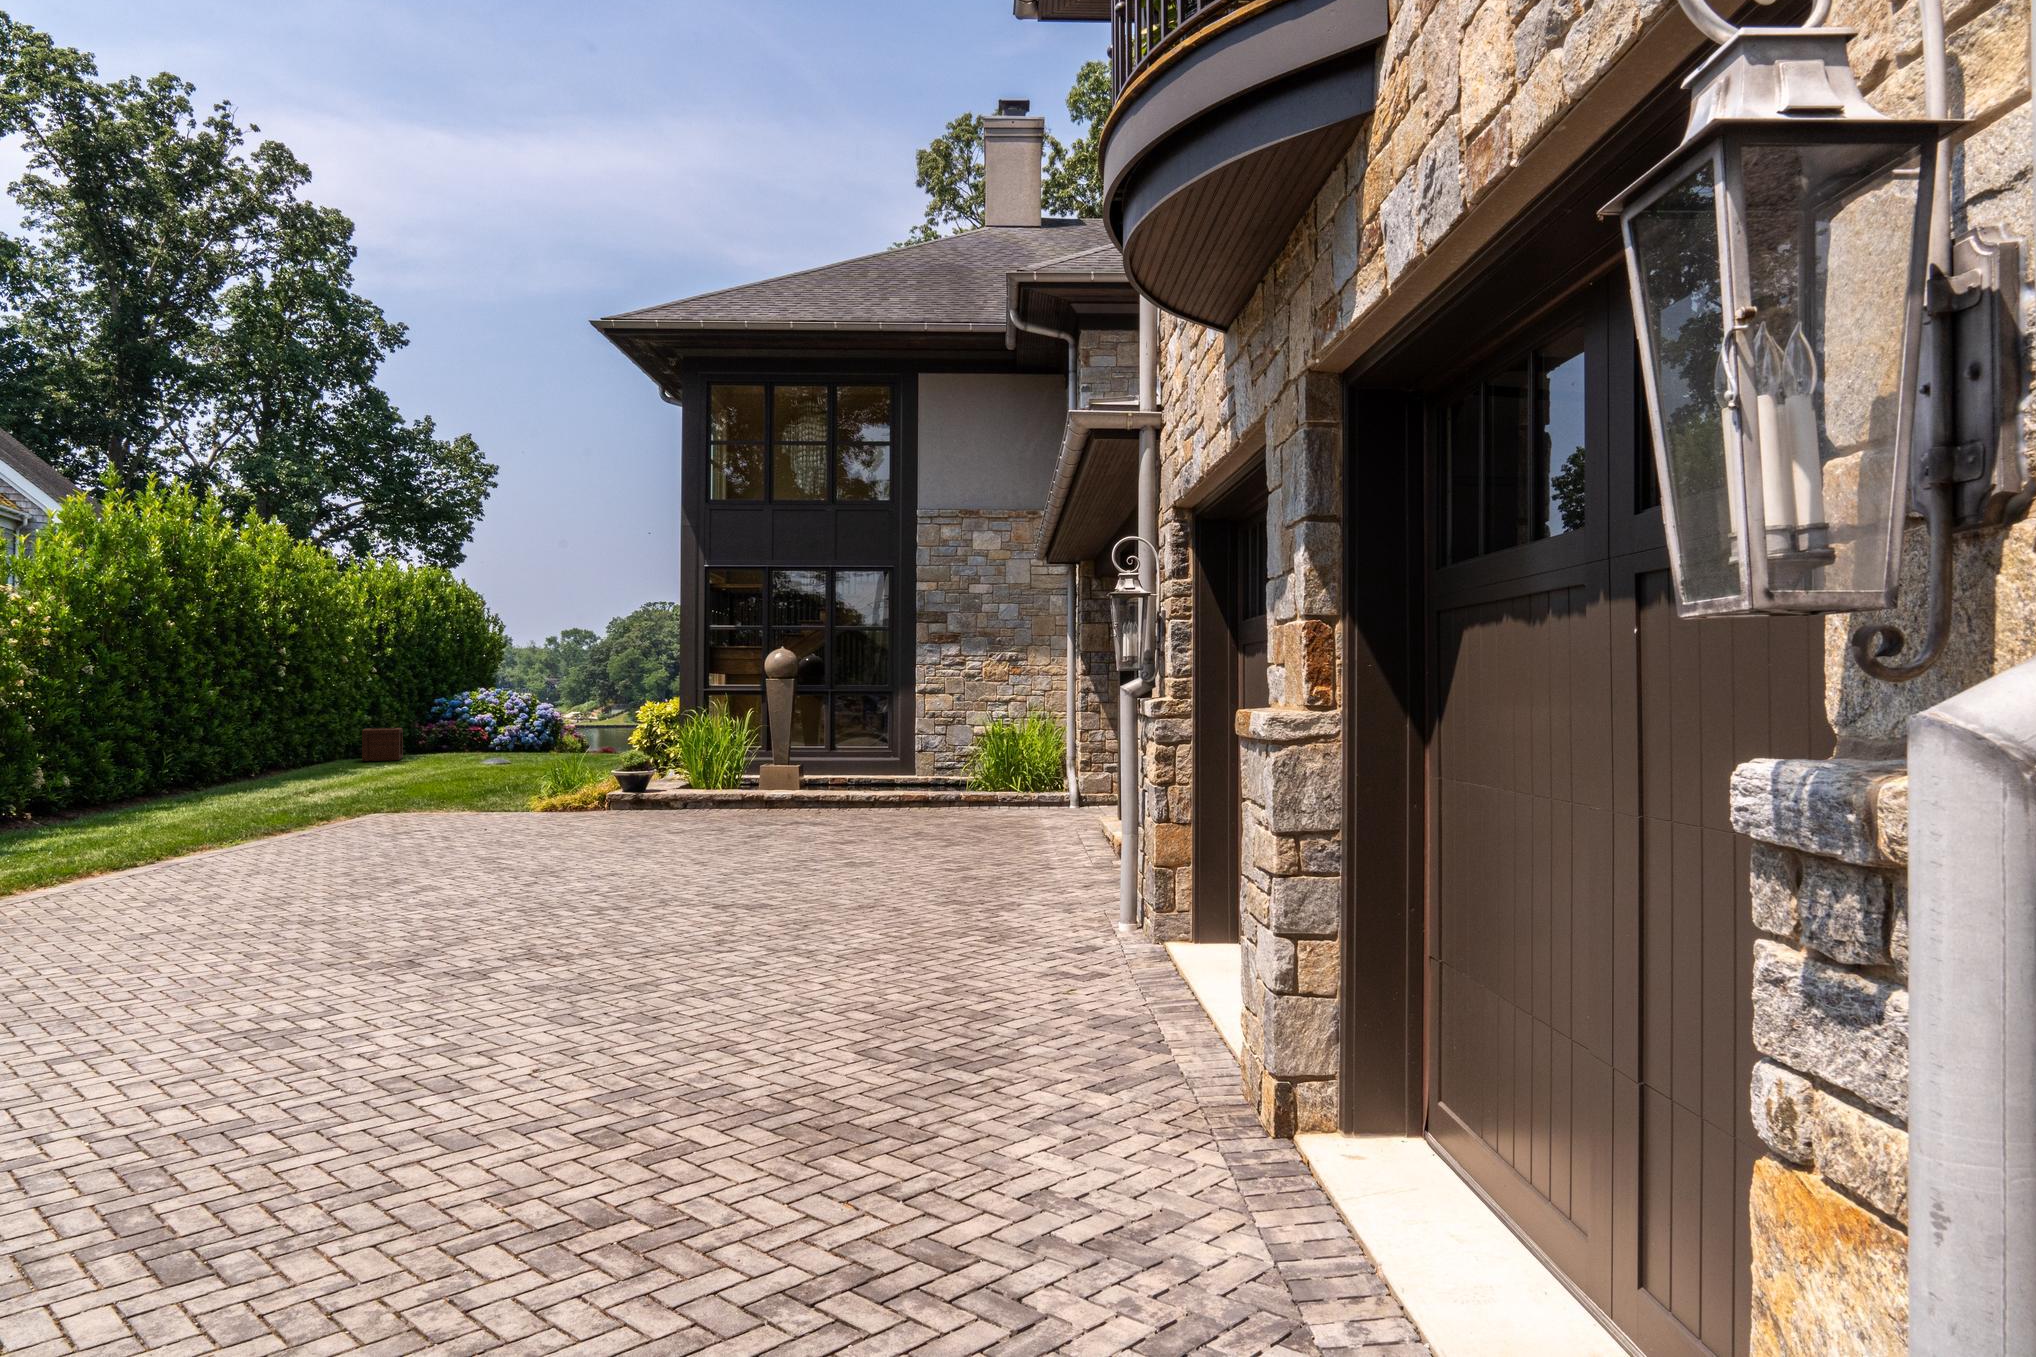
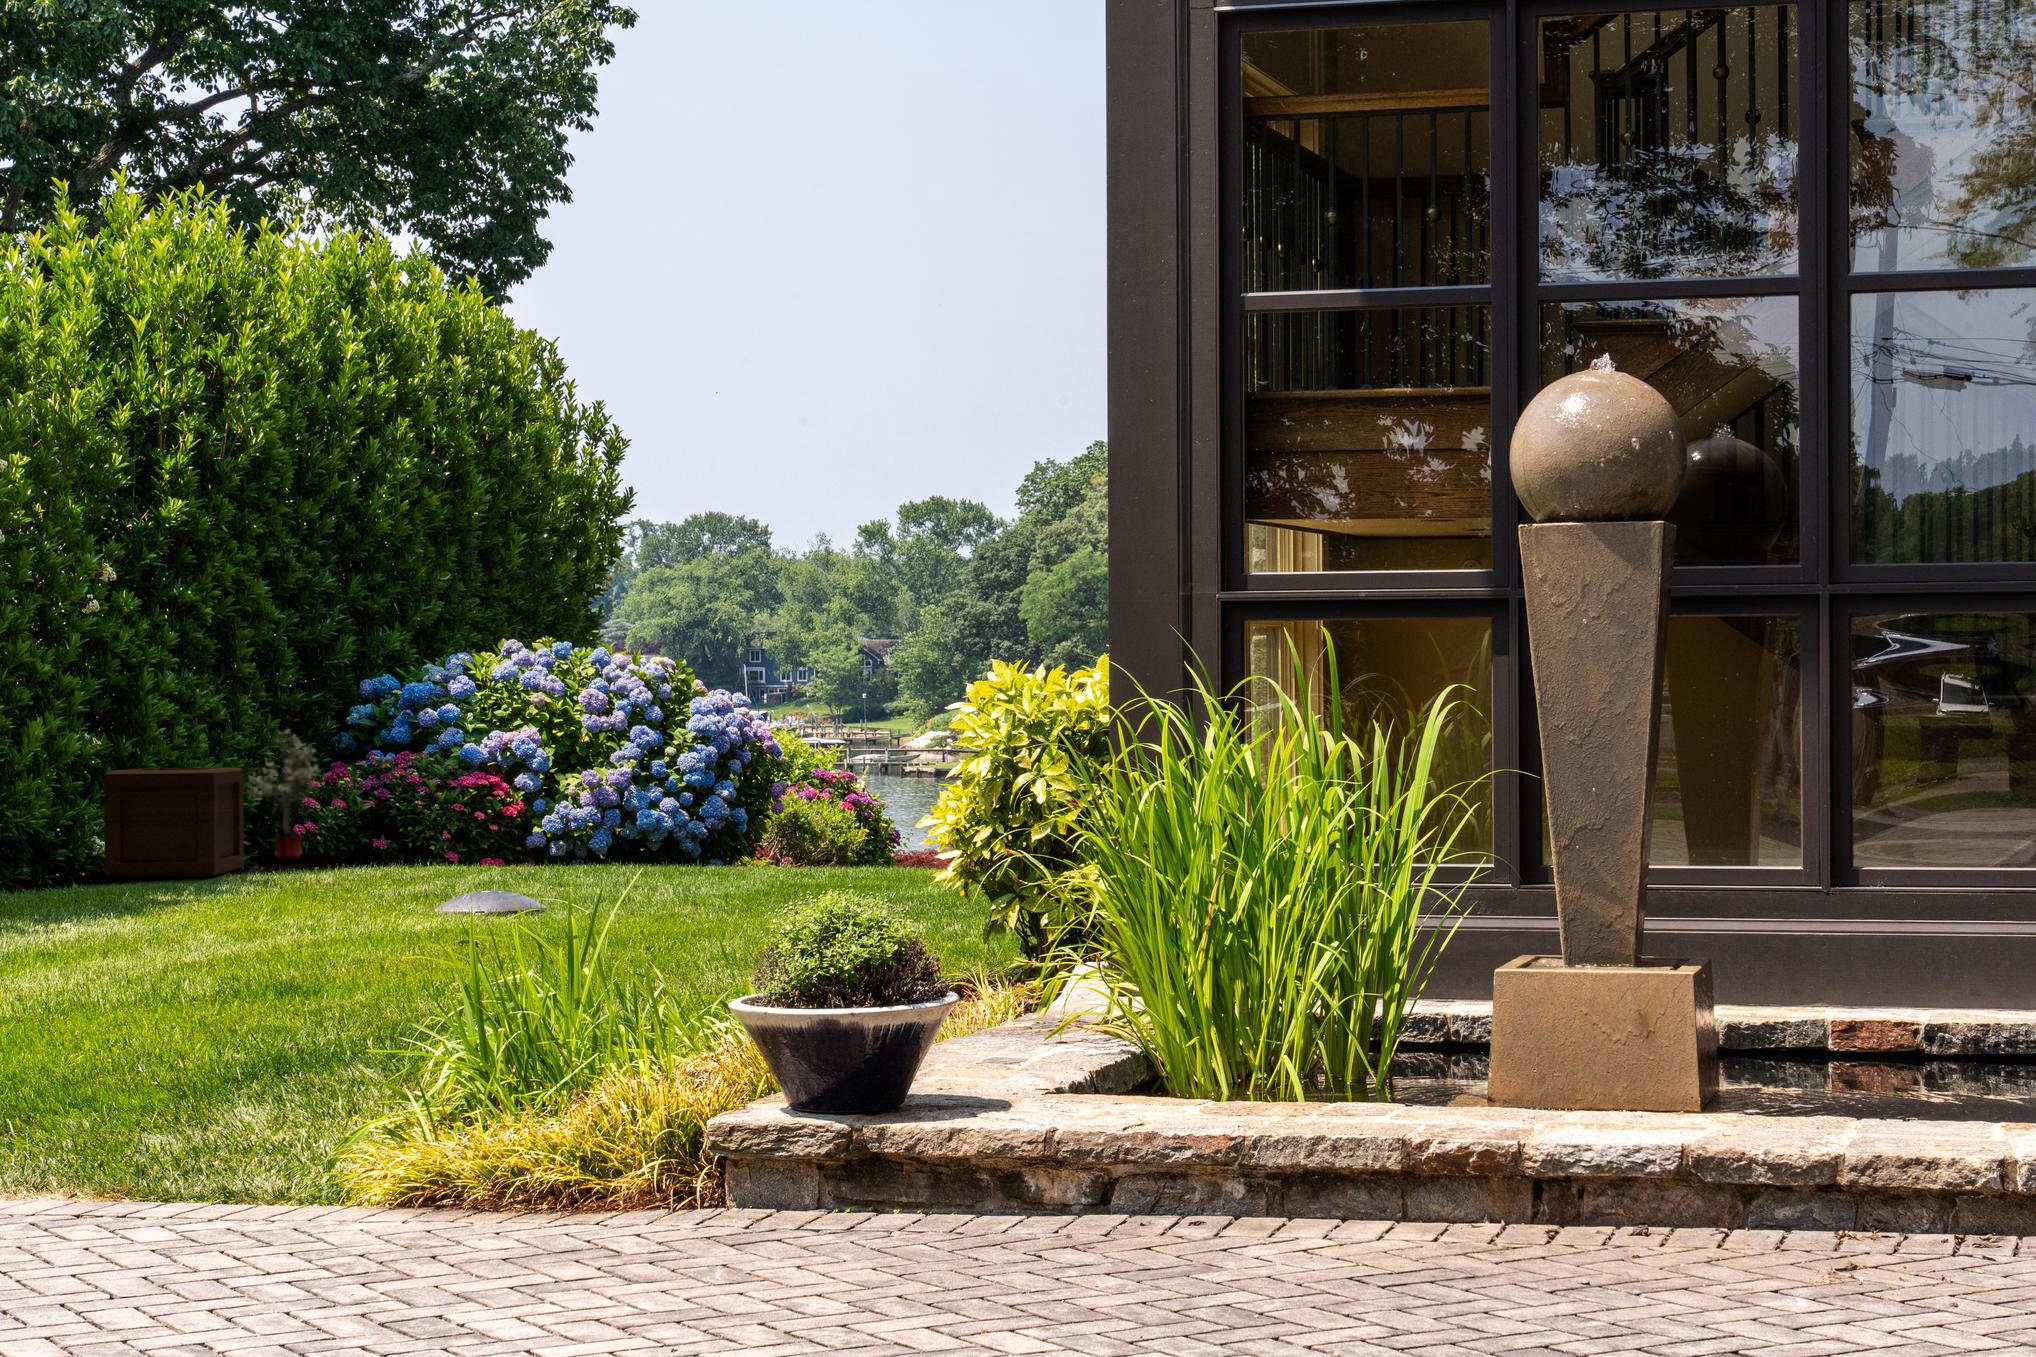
potted tree: none [400,715,423,756] -> present [248,729,319,860]

